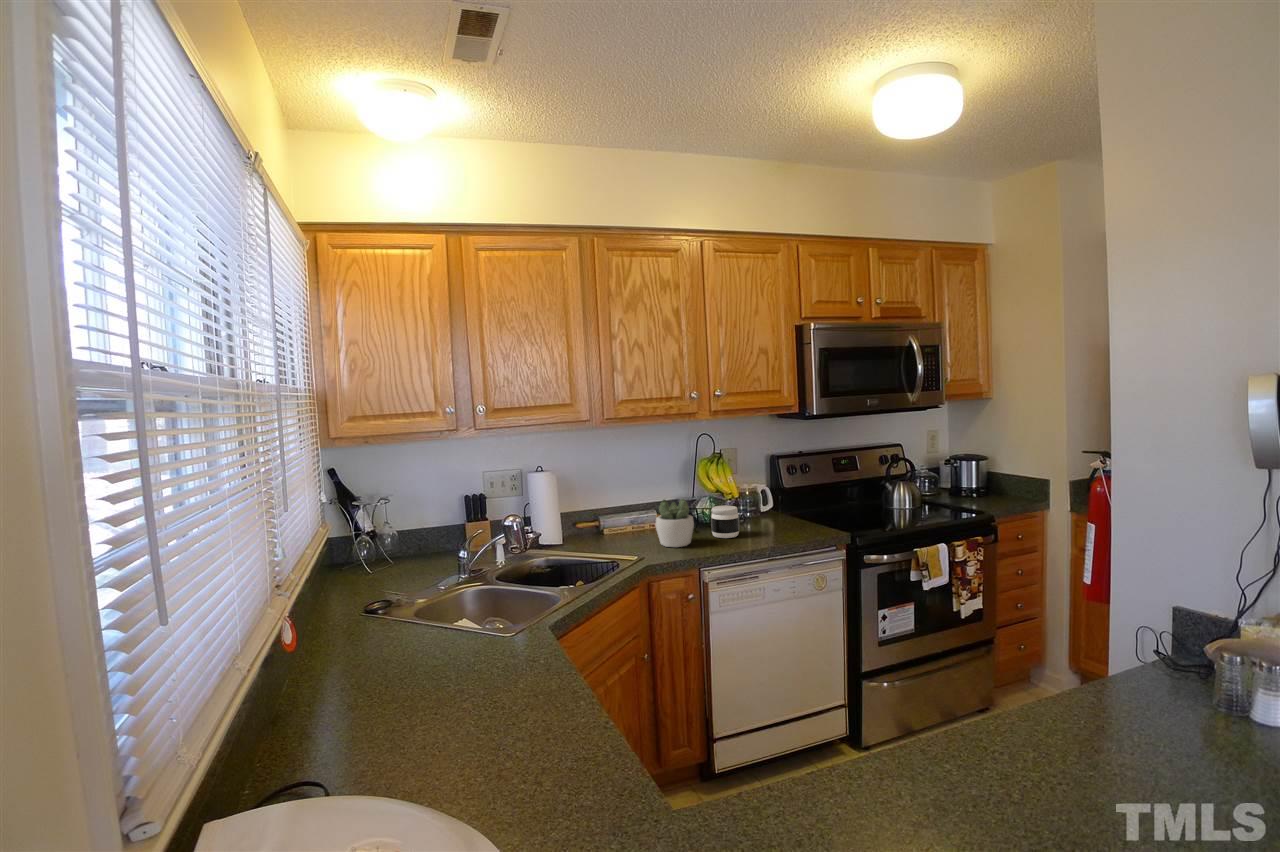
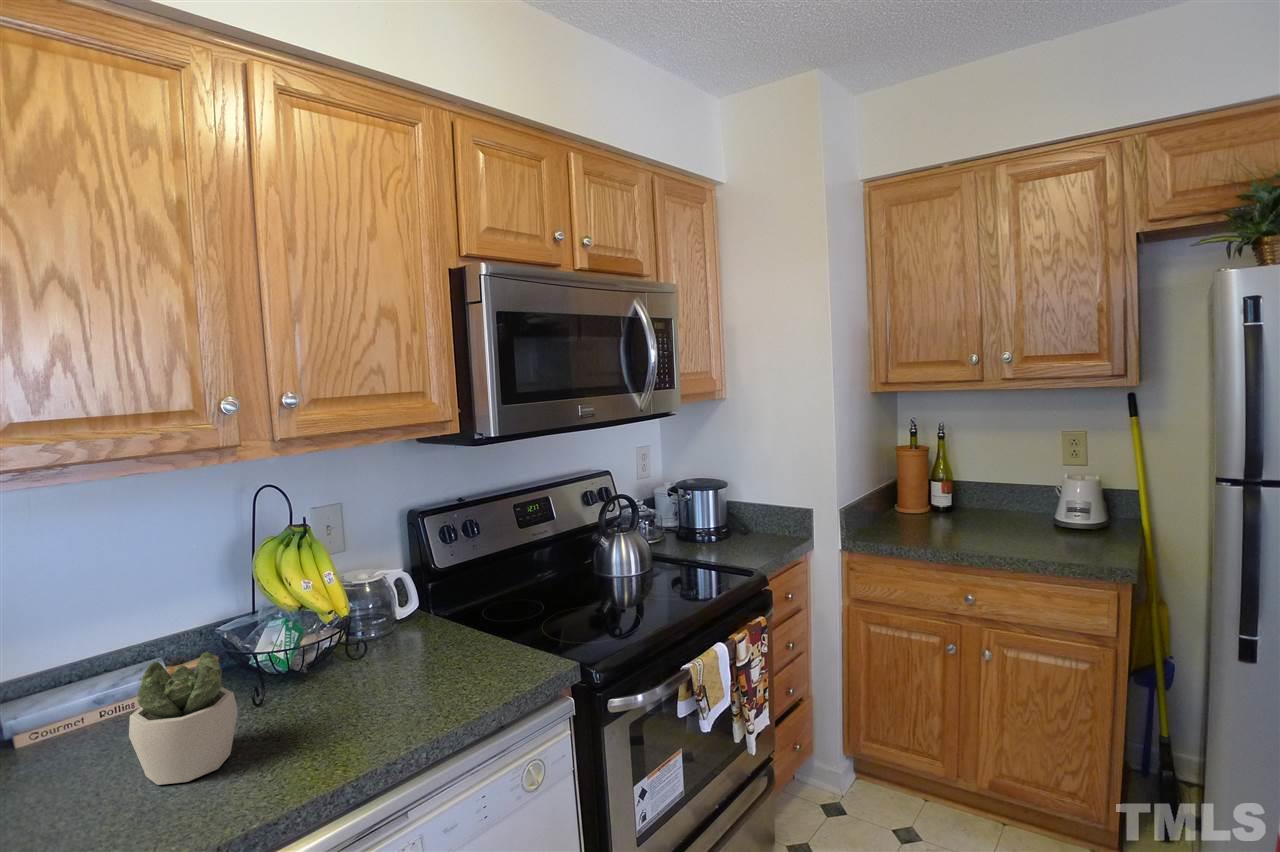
jar: present [711,505,739,538] -> none [284,640,350,720]

